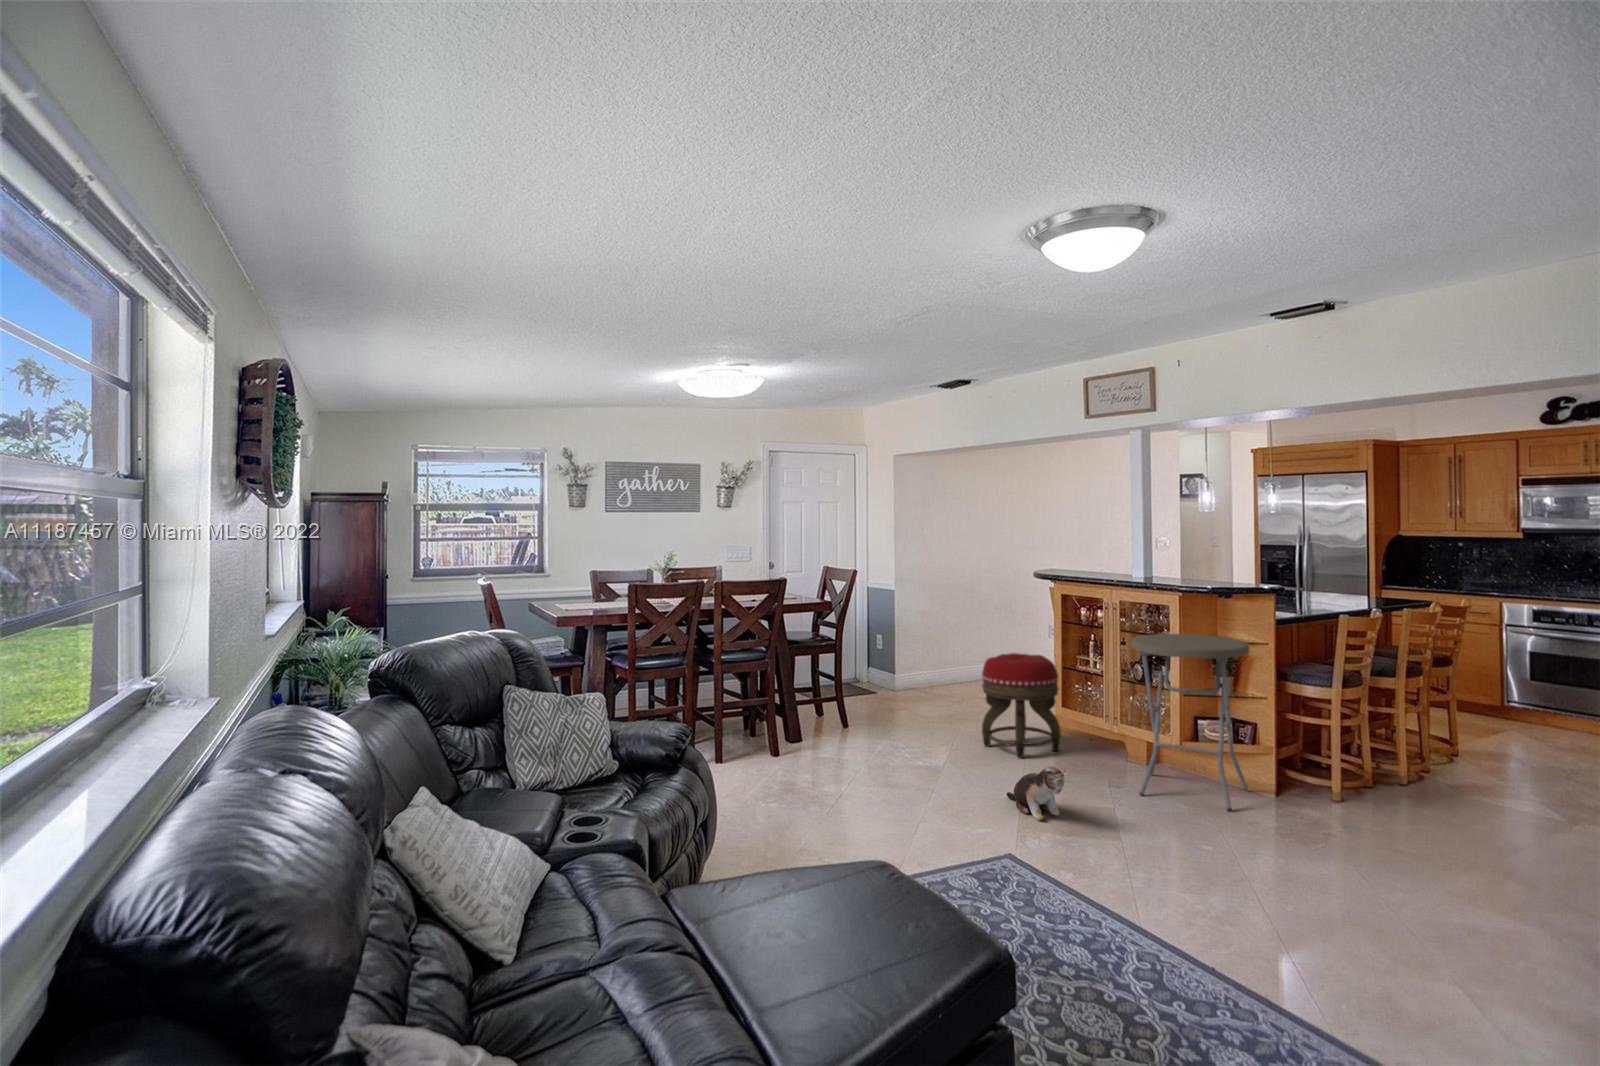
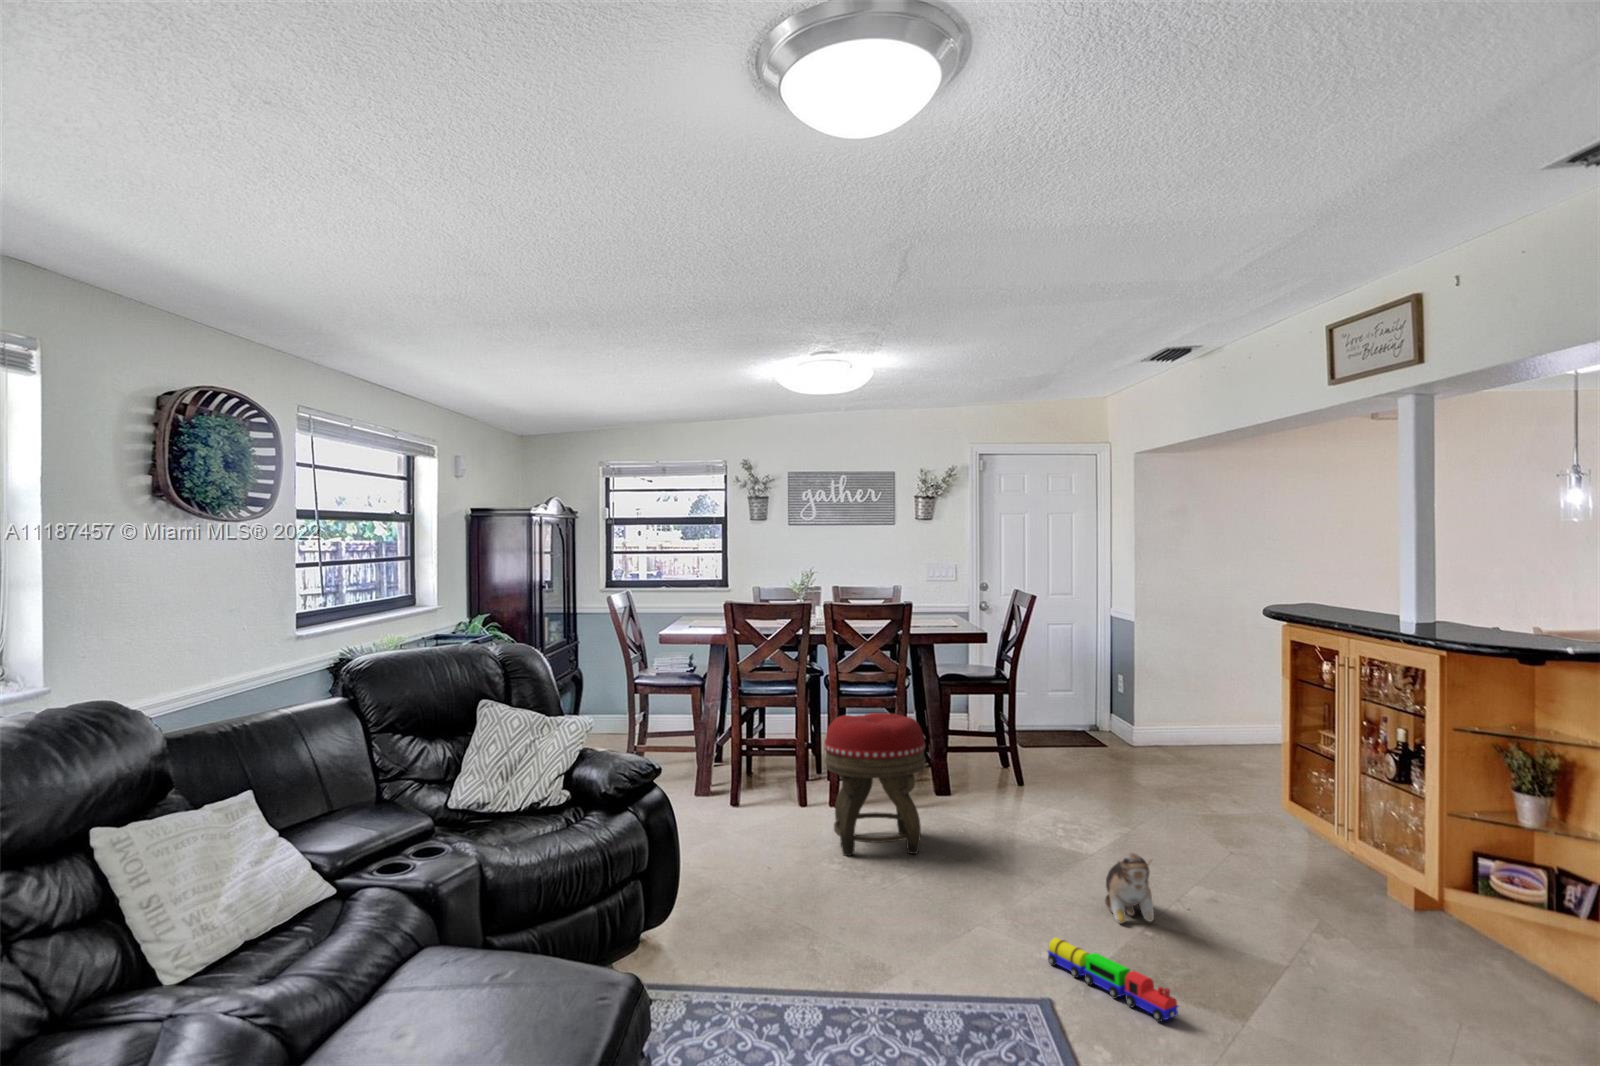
side table: present [1131,634,1249,811] -> none [1307,693,1511,963]
footstool: present [982,653,1061,759] -> present [824,713,926,856]
toy train: none [1030,839,1153,887] -> present [1048,938,1178,1022]

